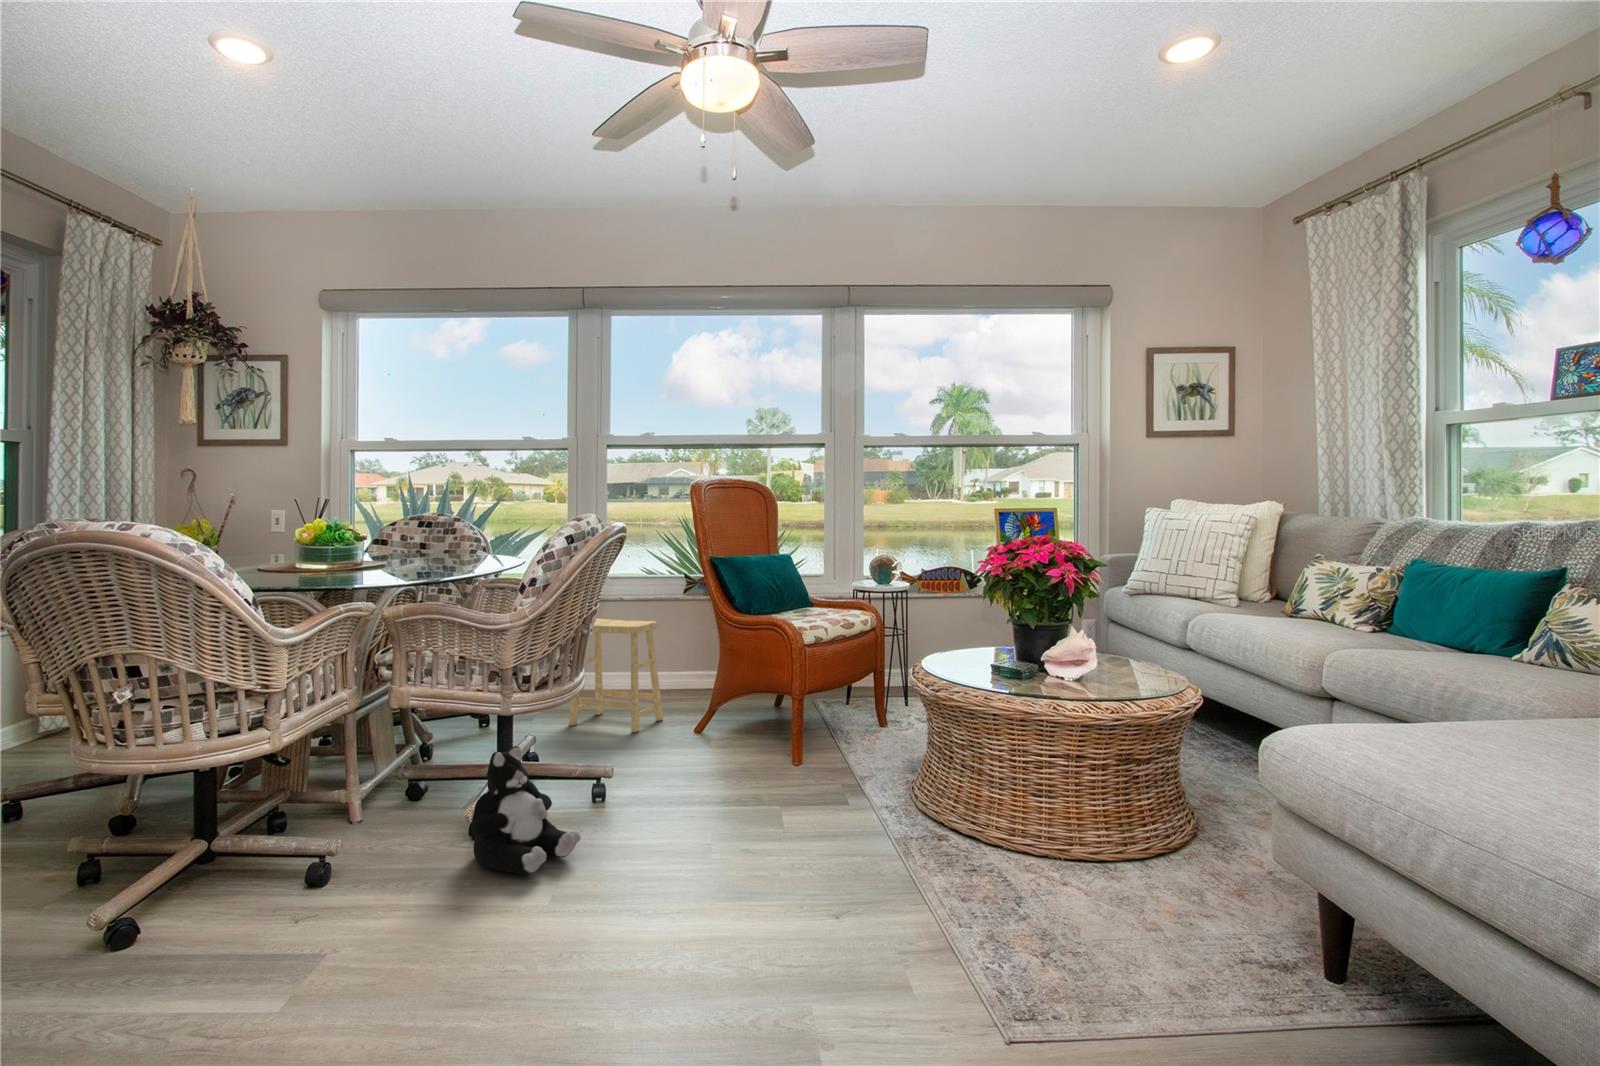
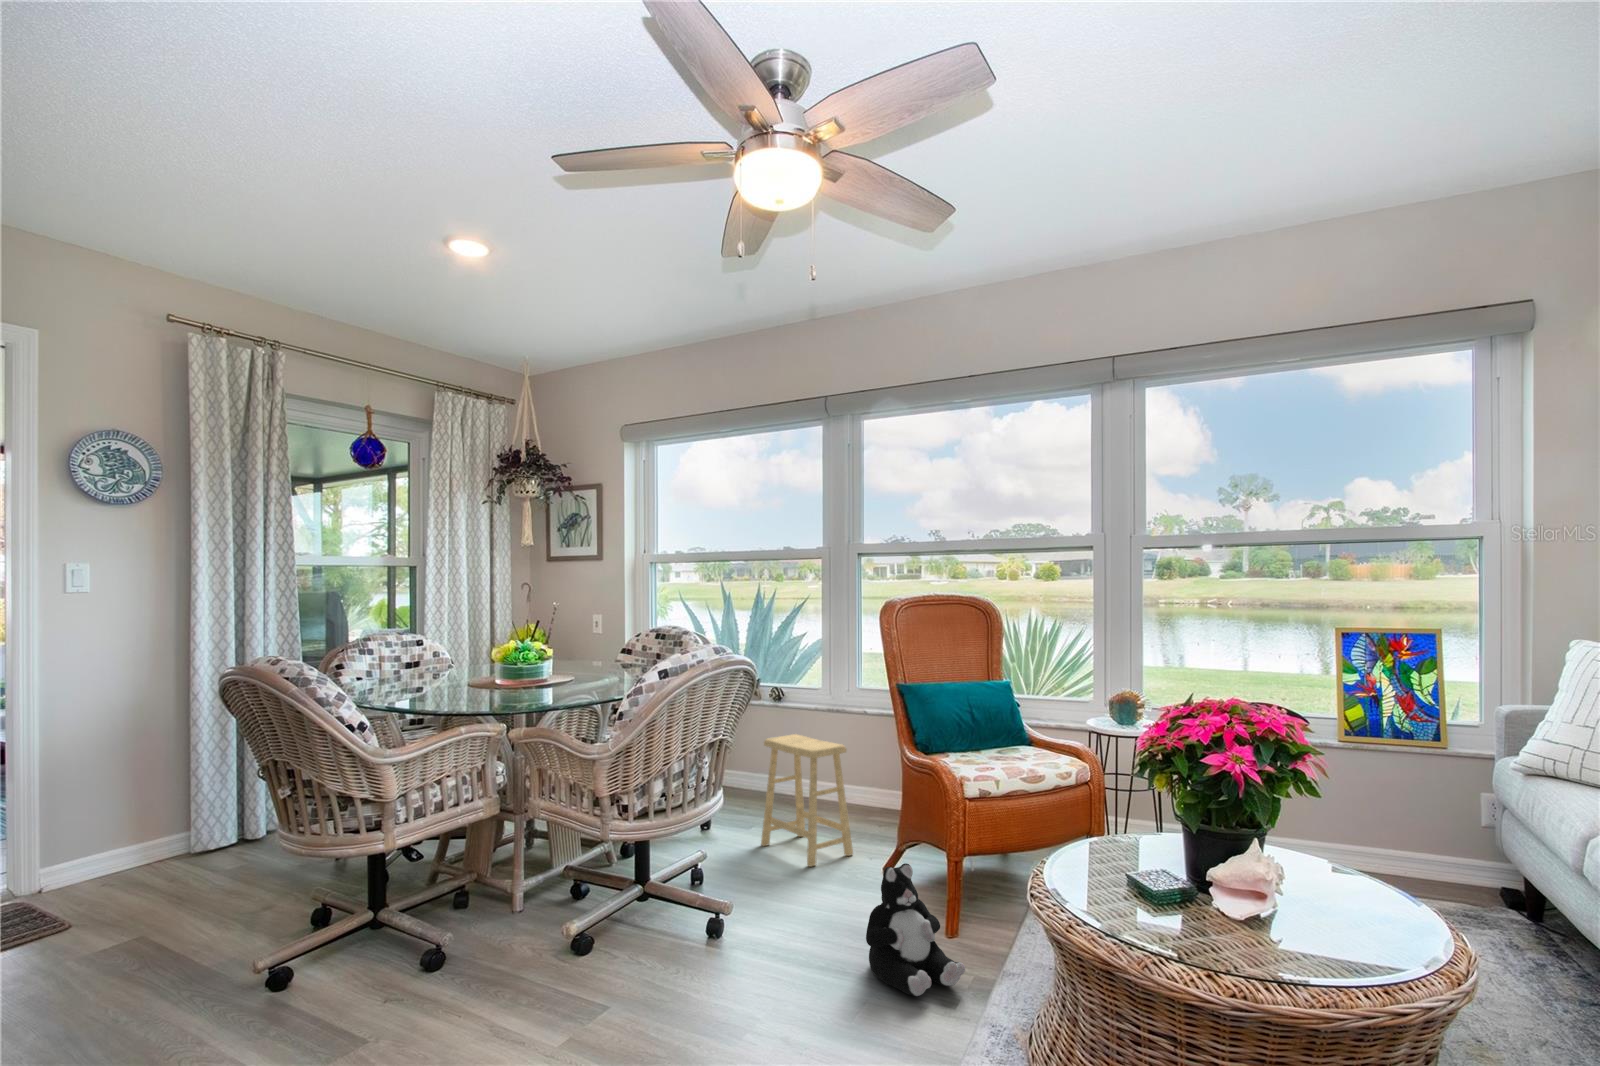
plush toy: present [471,746,581,874] -> present [866,863,965,996]

